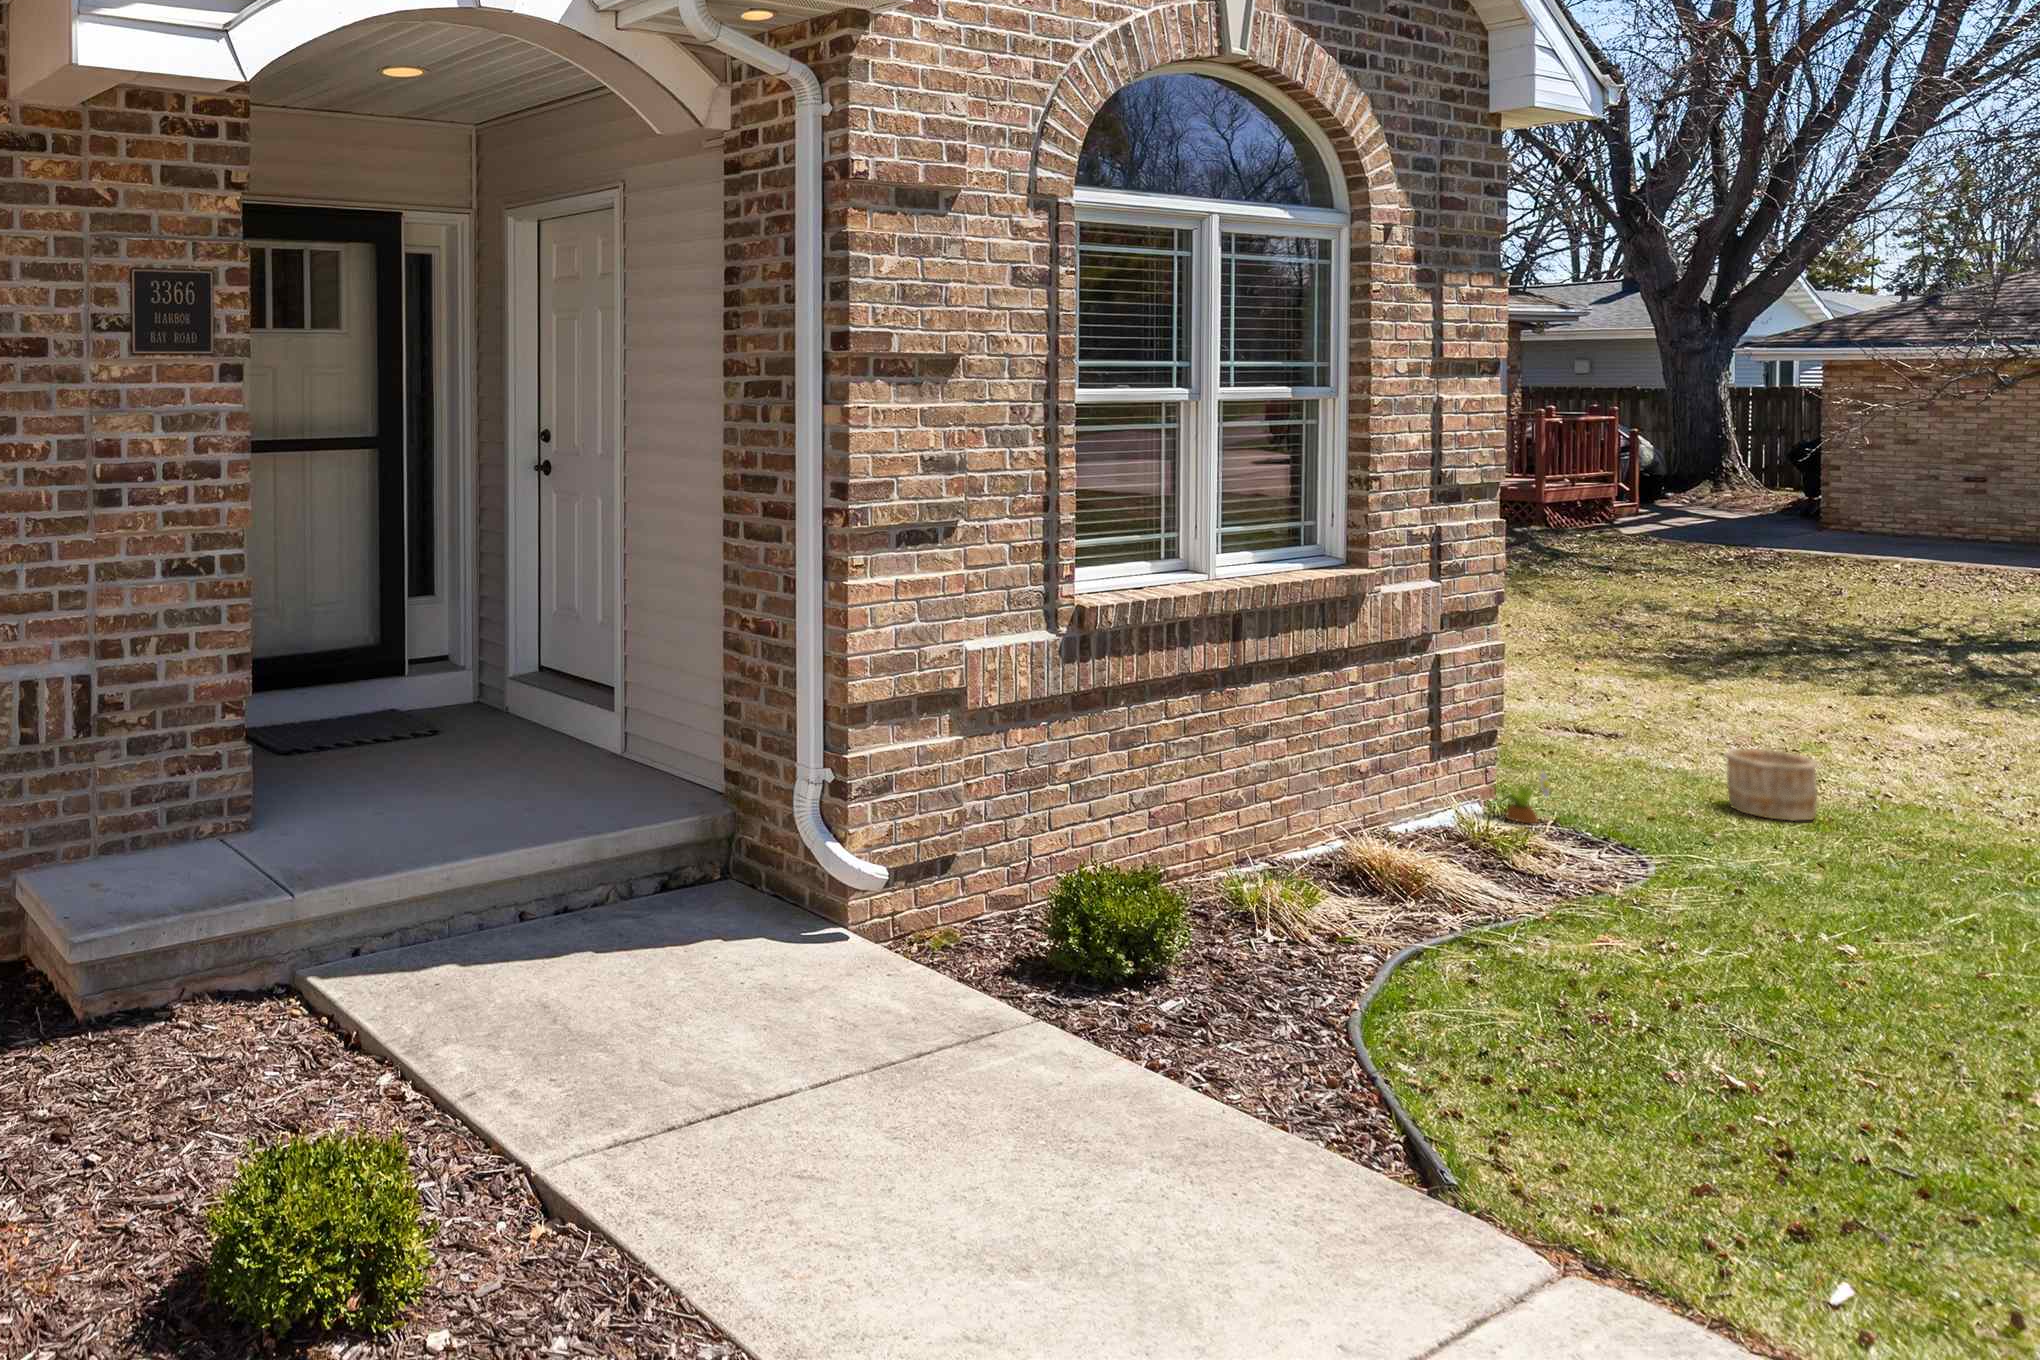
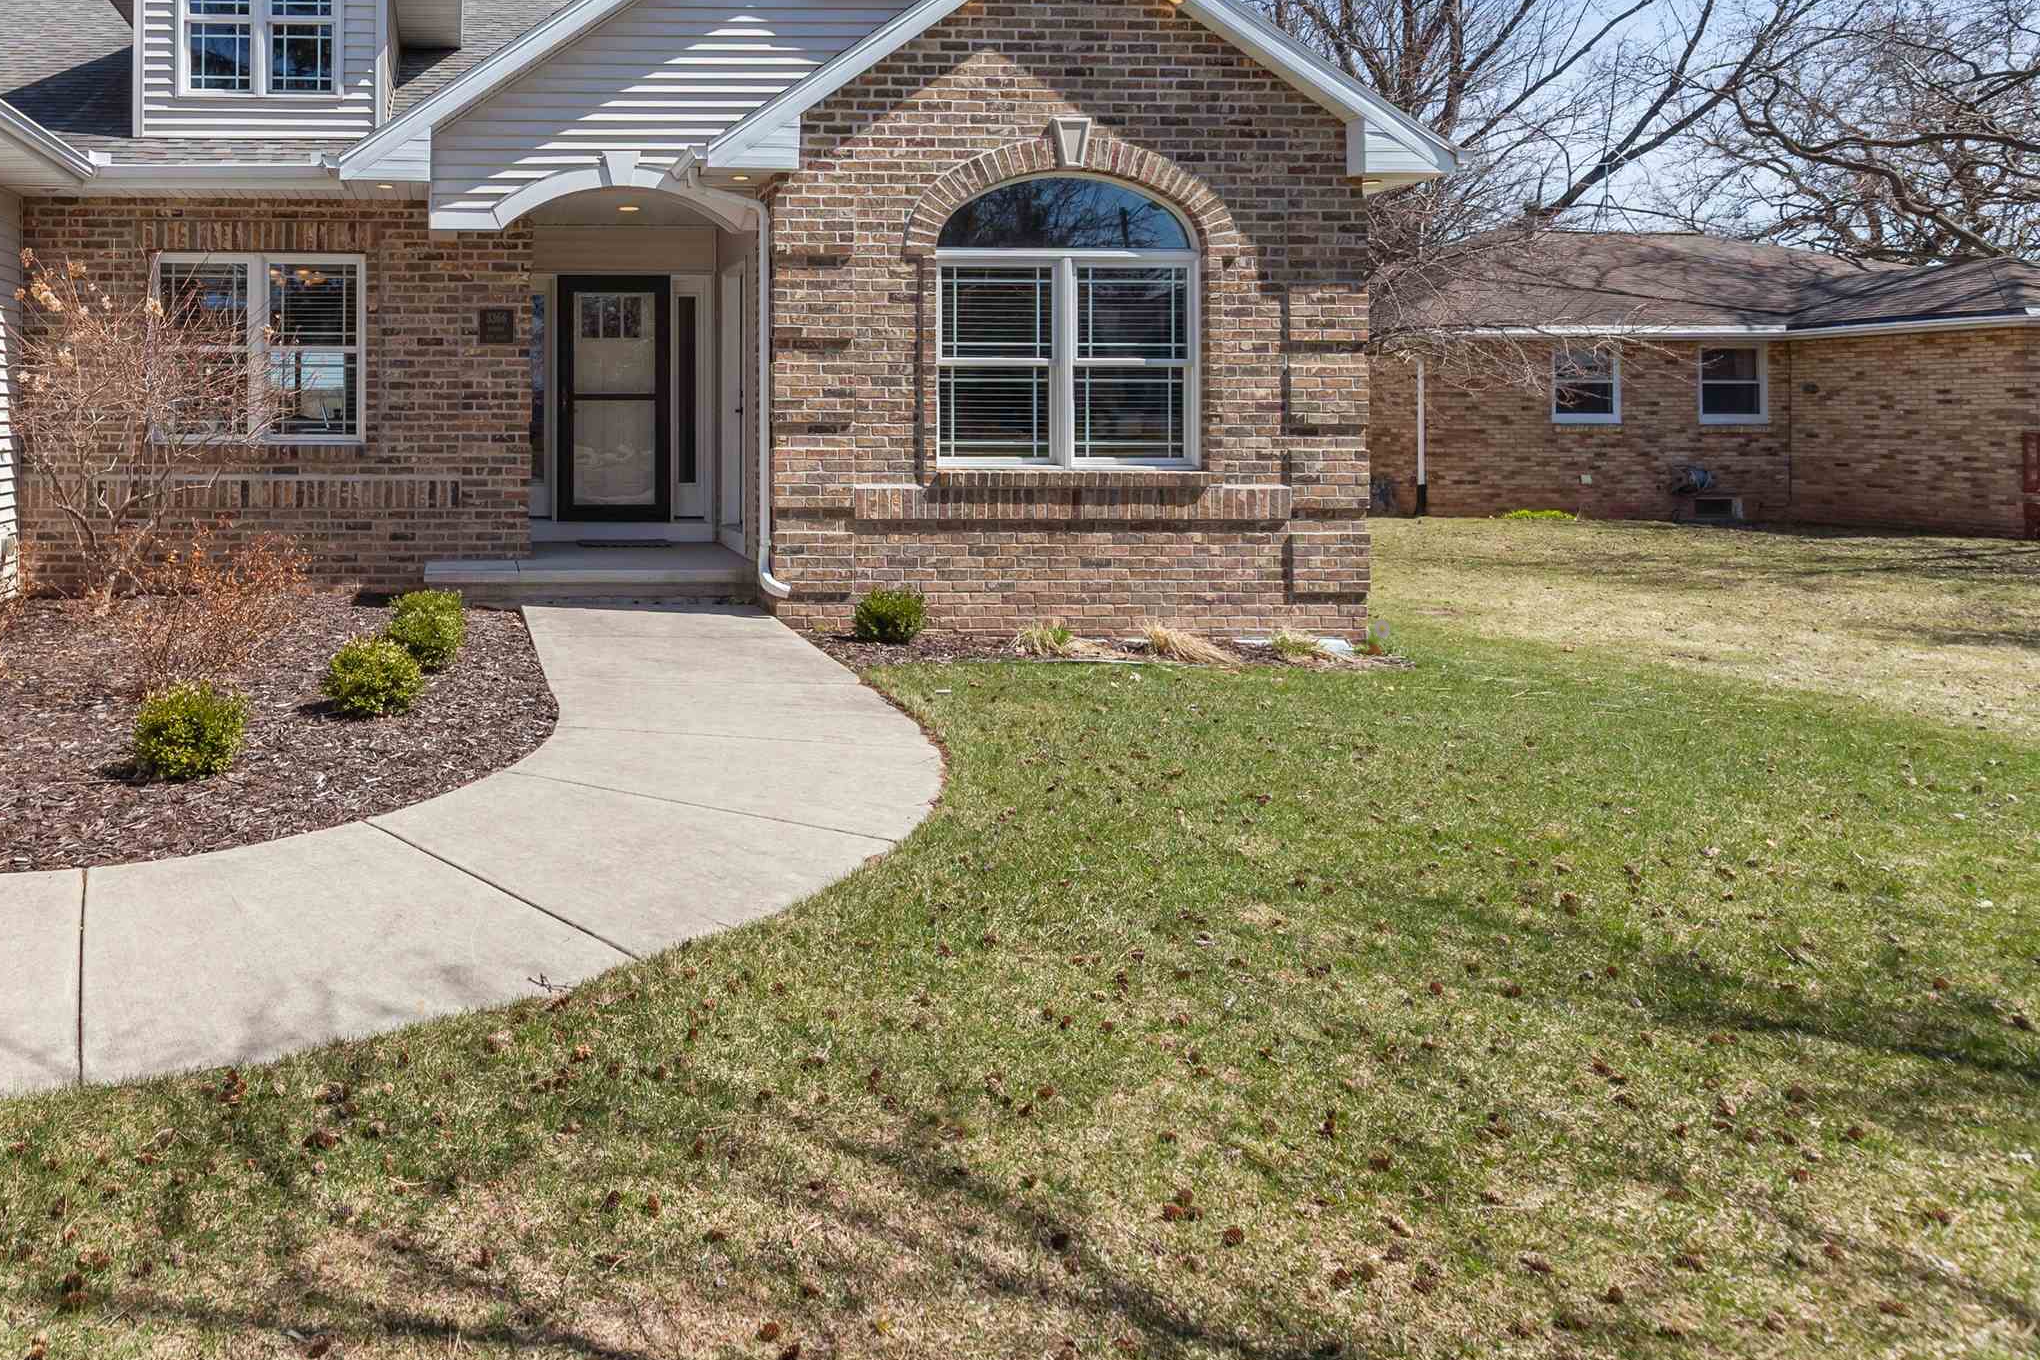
wooden bucket: present [1725,749,1817,820] -> none [1573,626,1641,672]

